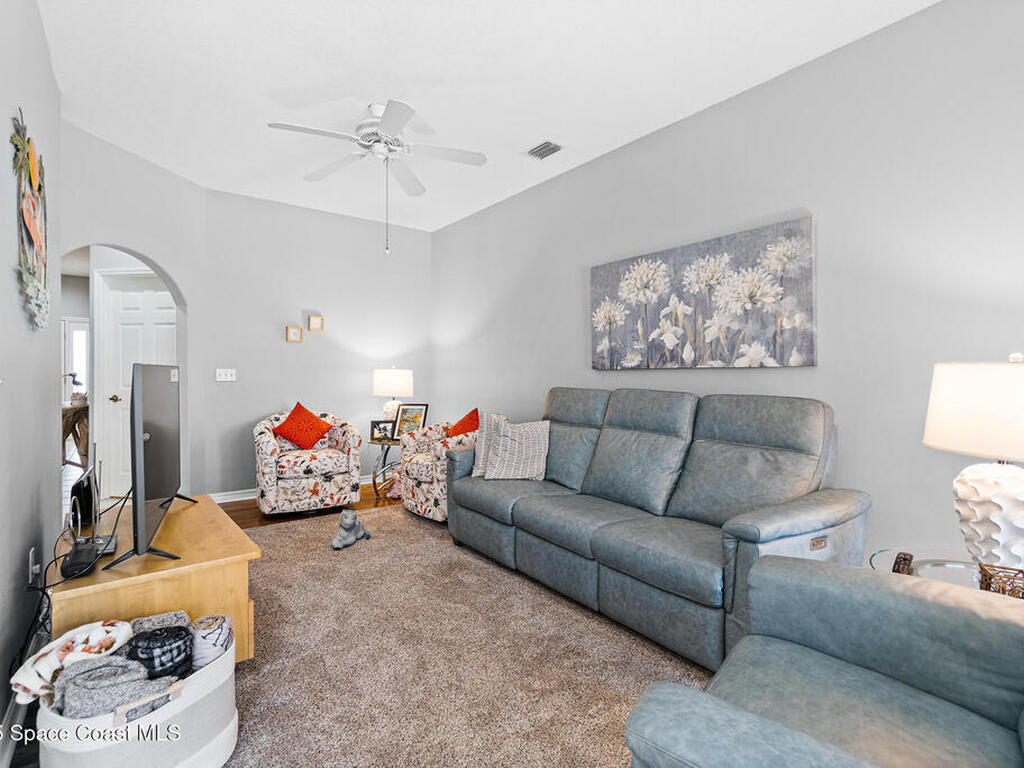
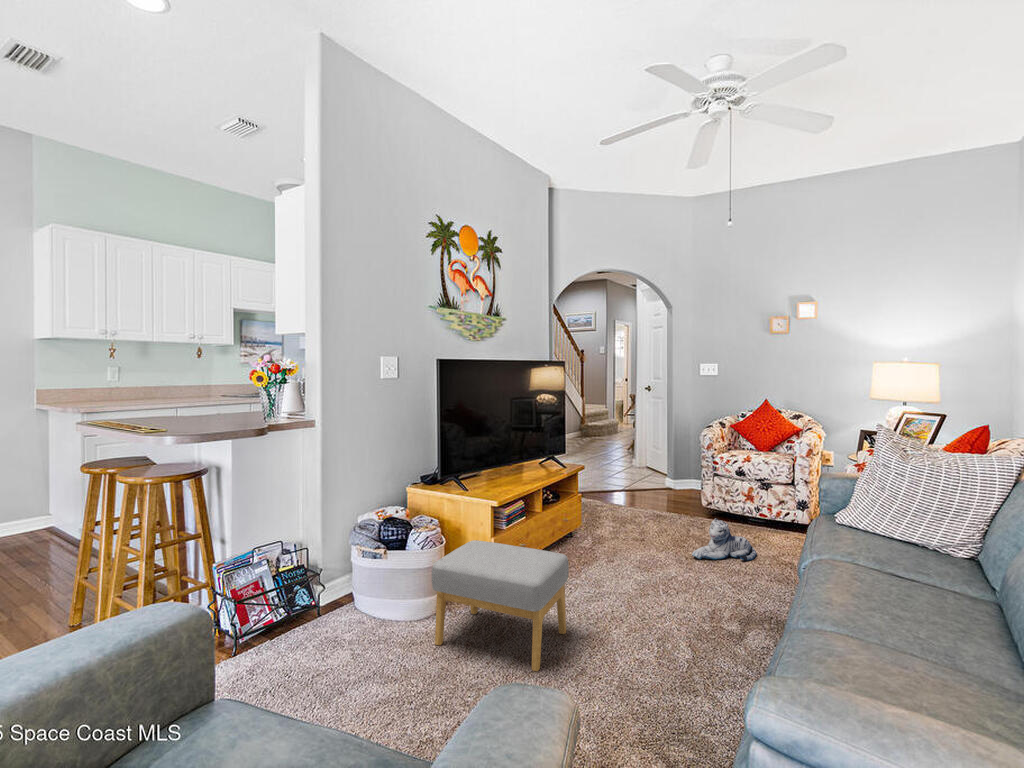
footstool: none [259,557,414,710] -> present [432,540,569,671]

